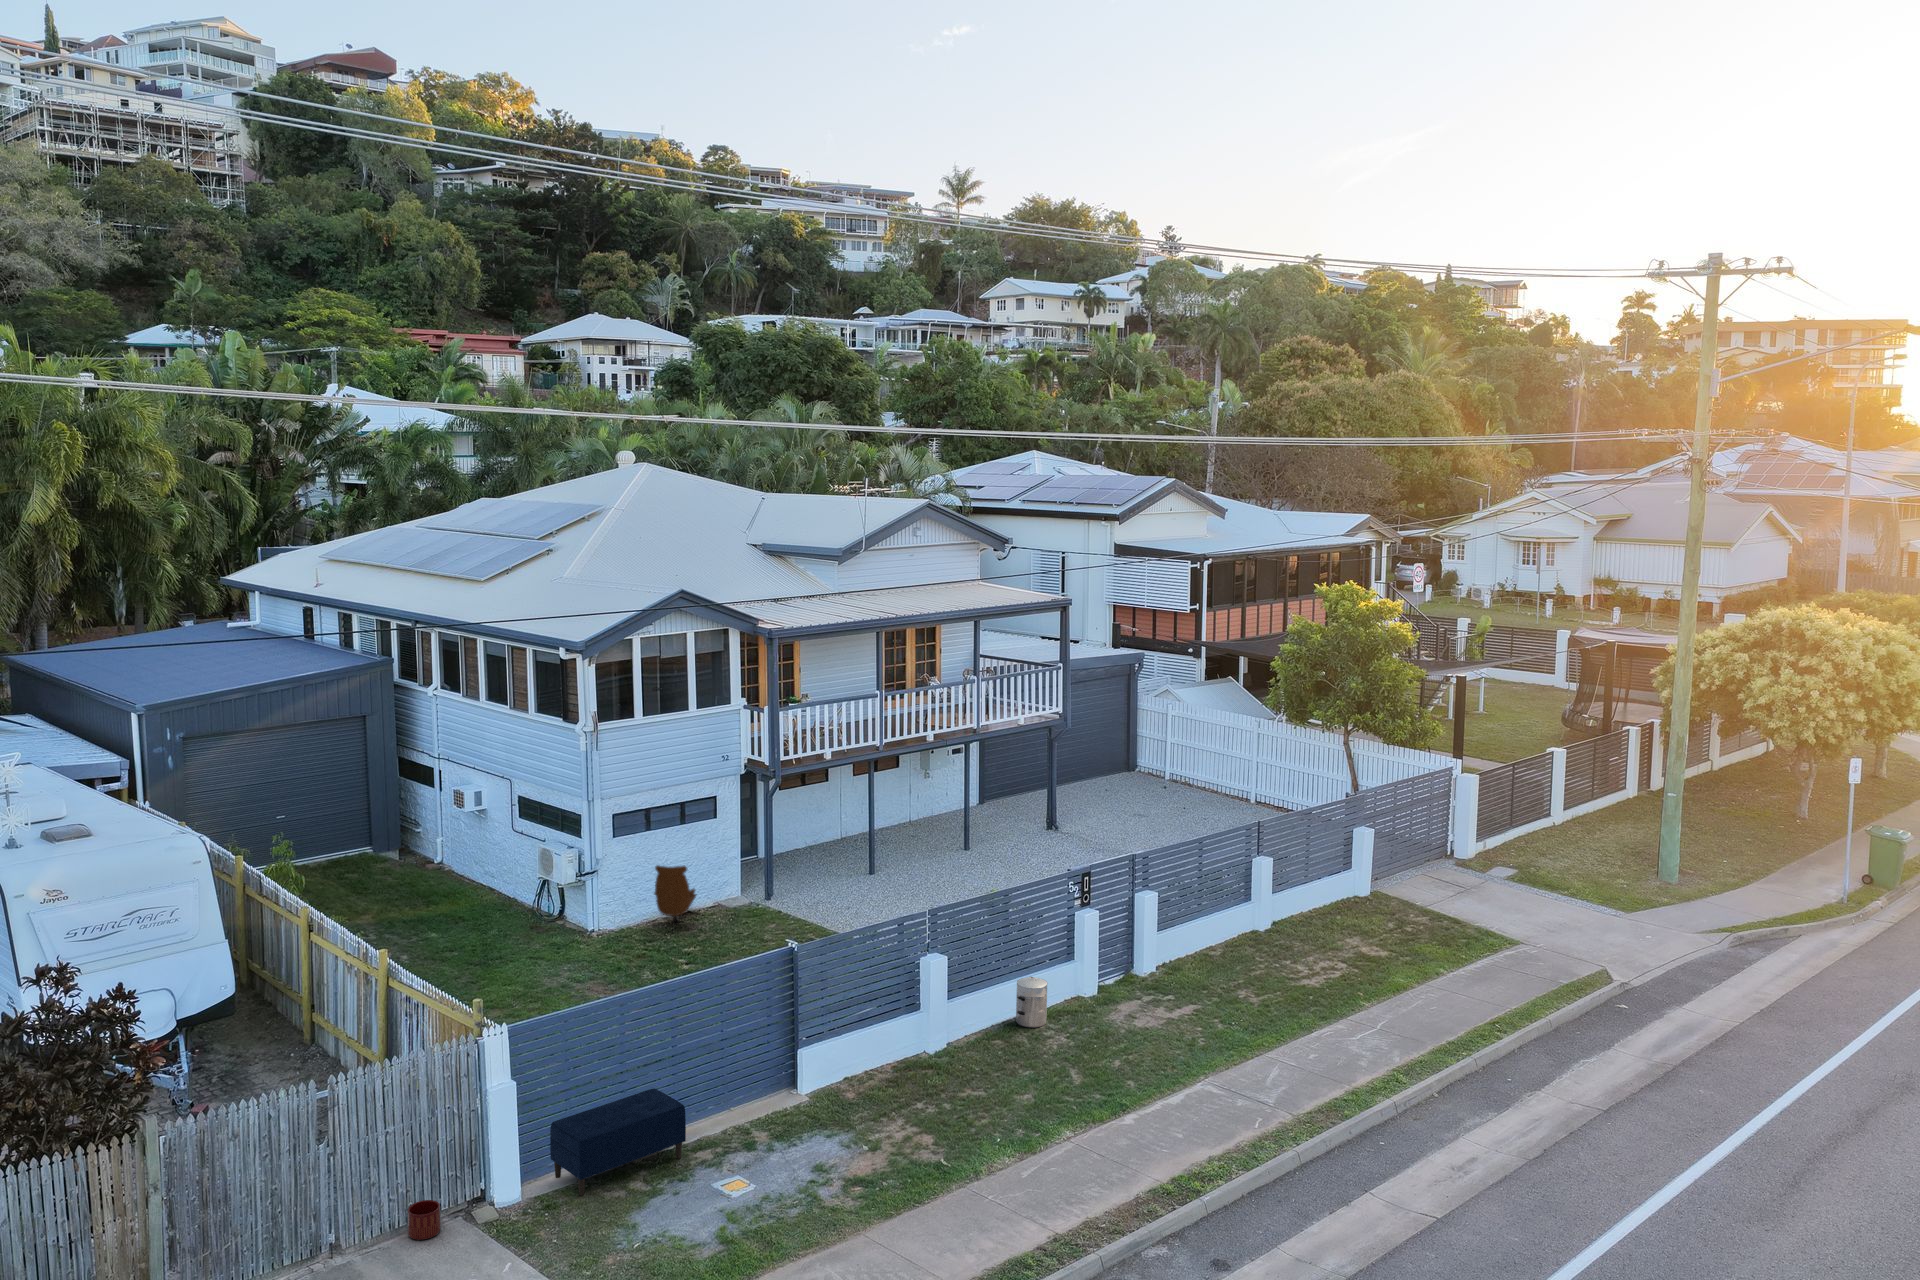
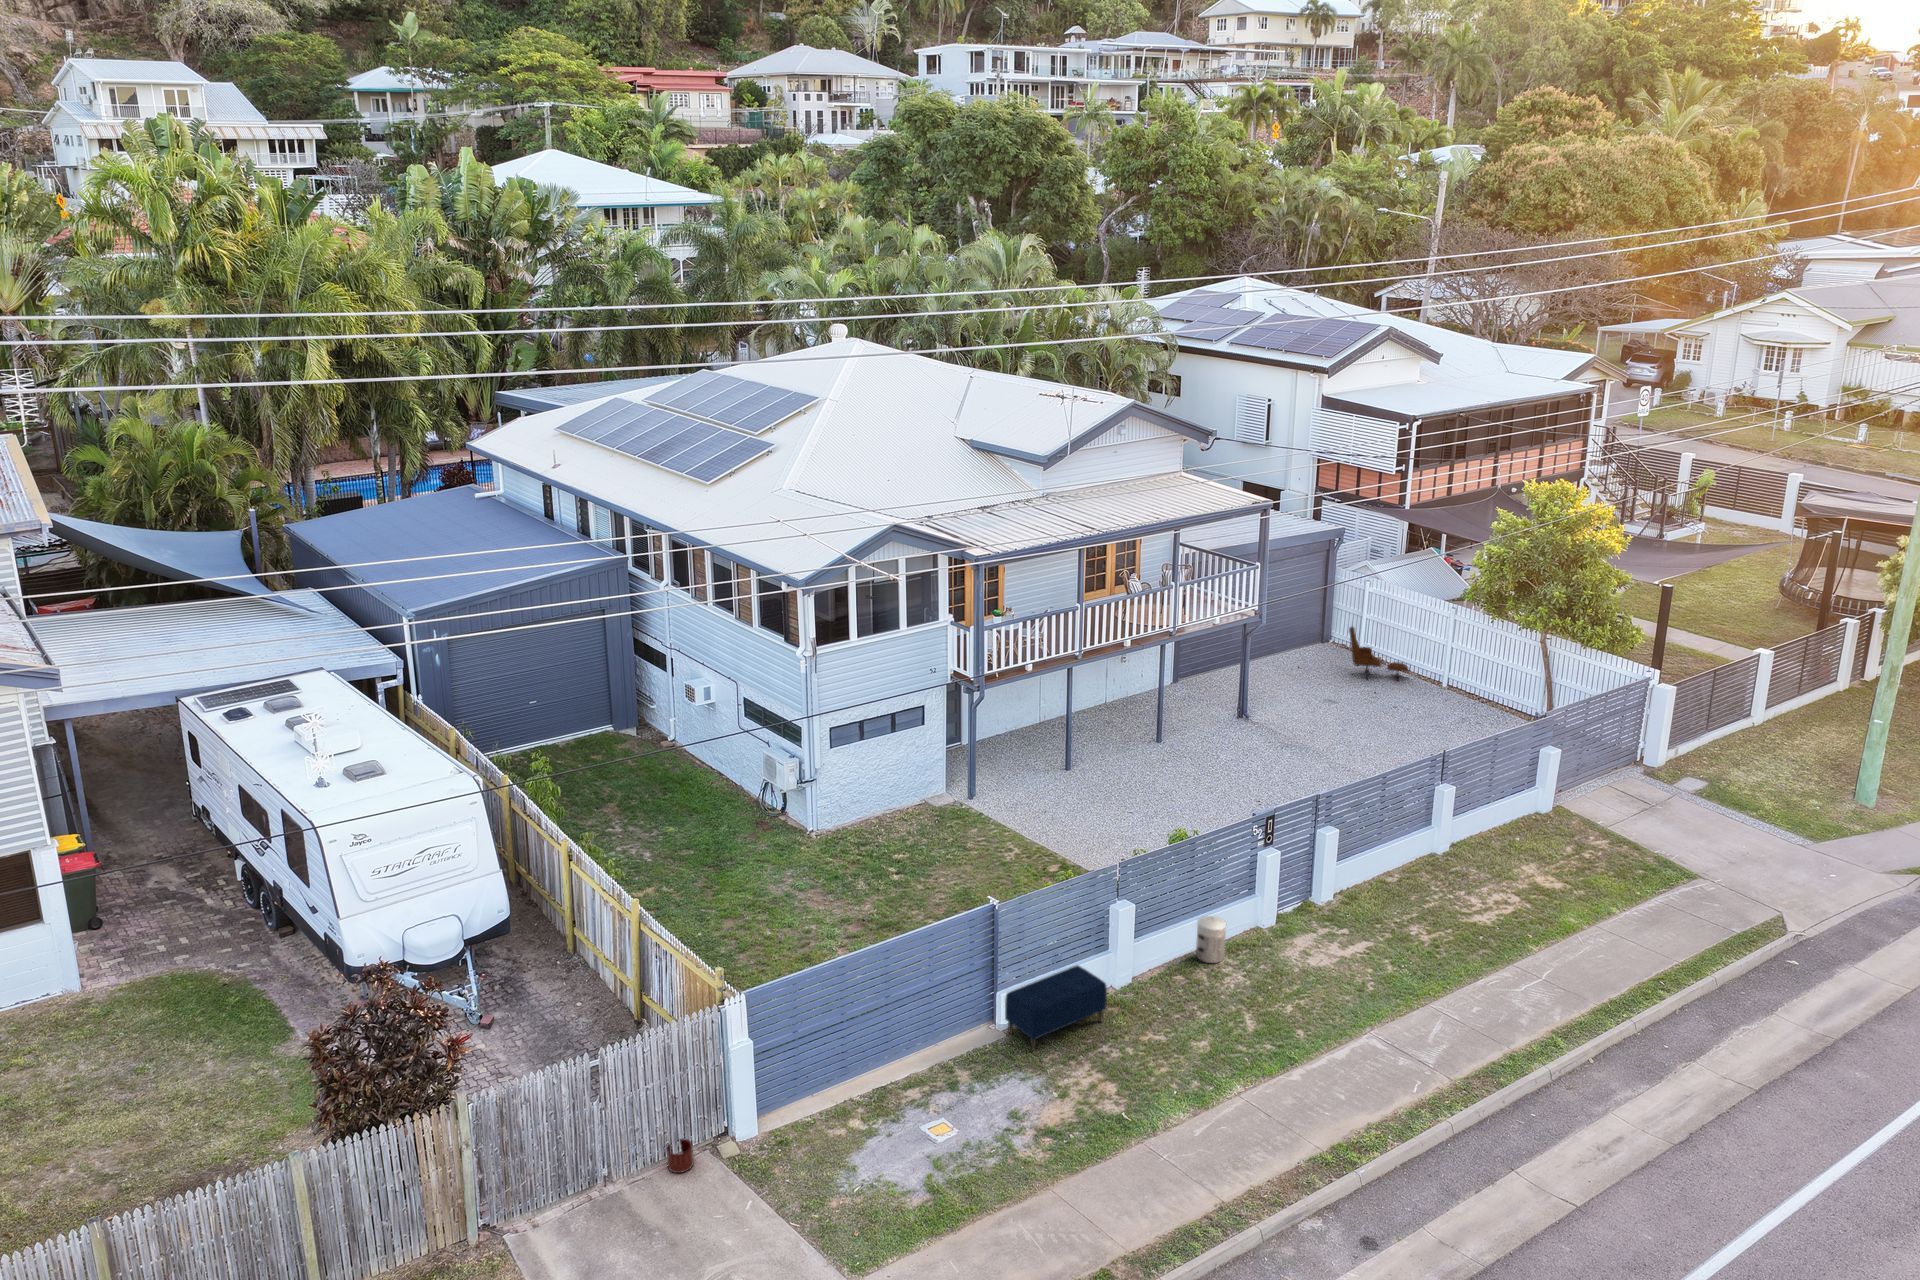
lounge chair: present [654,865,696,931] -> present [1349,627,1409,678]
bench: present [550,1089,686,1196] -> present [1005,965,1107,1050]

